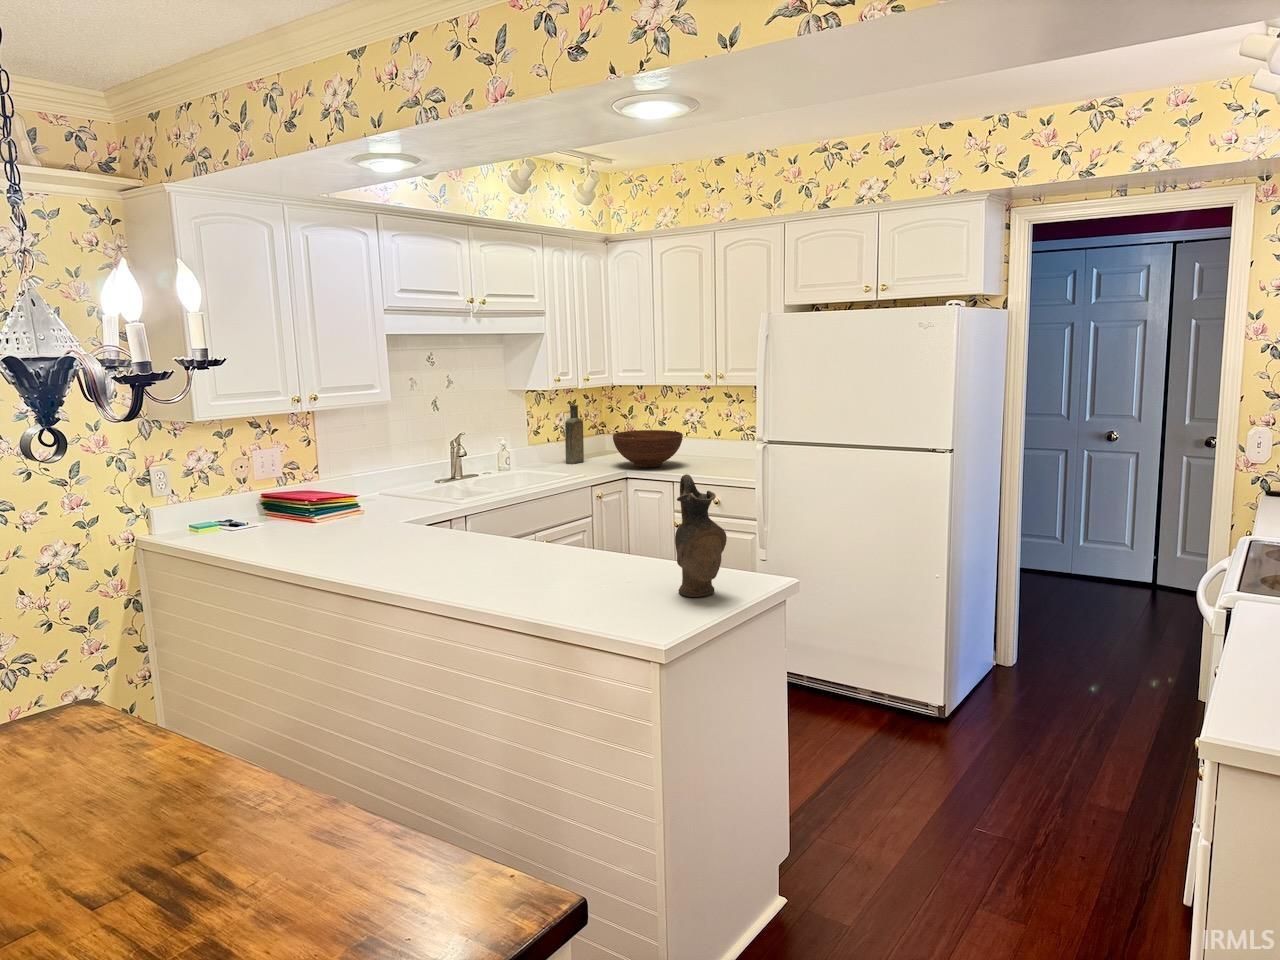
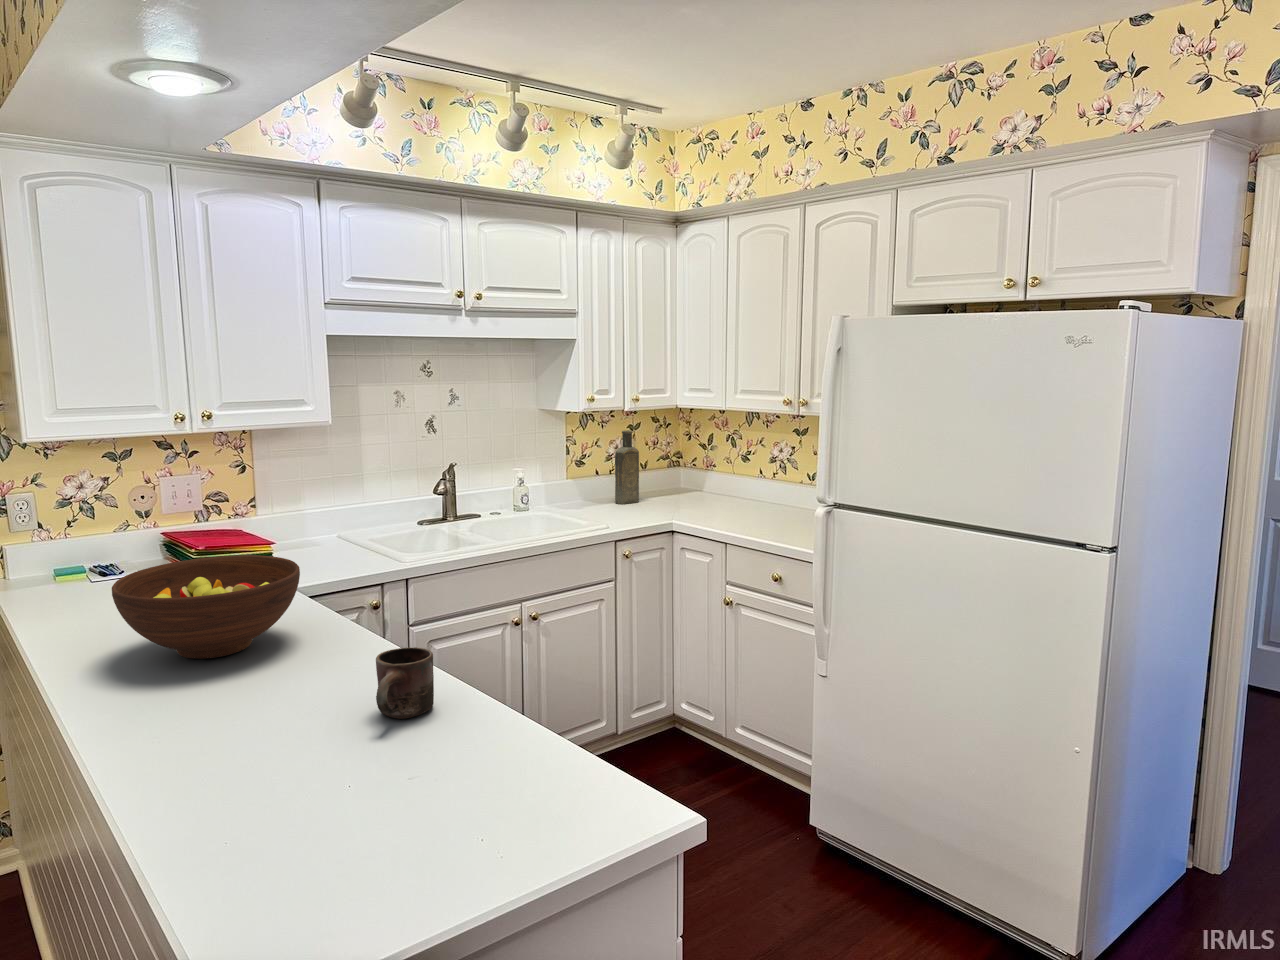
fruit bowl: present [613,430,683,468] -> present [112,555,300,659]
ceramic pitcher: present [675,474,727,597] -> none [448,577,541,814]
mug: none [577,532,611,573] -> present [376,647,434,719]

